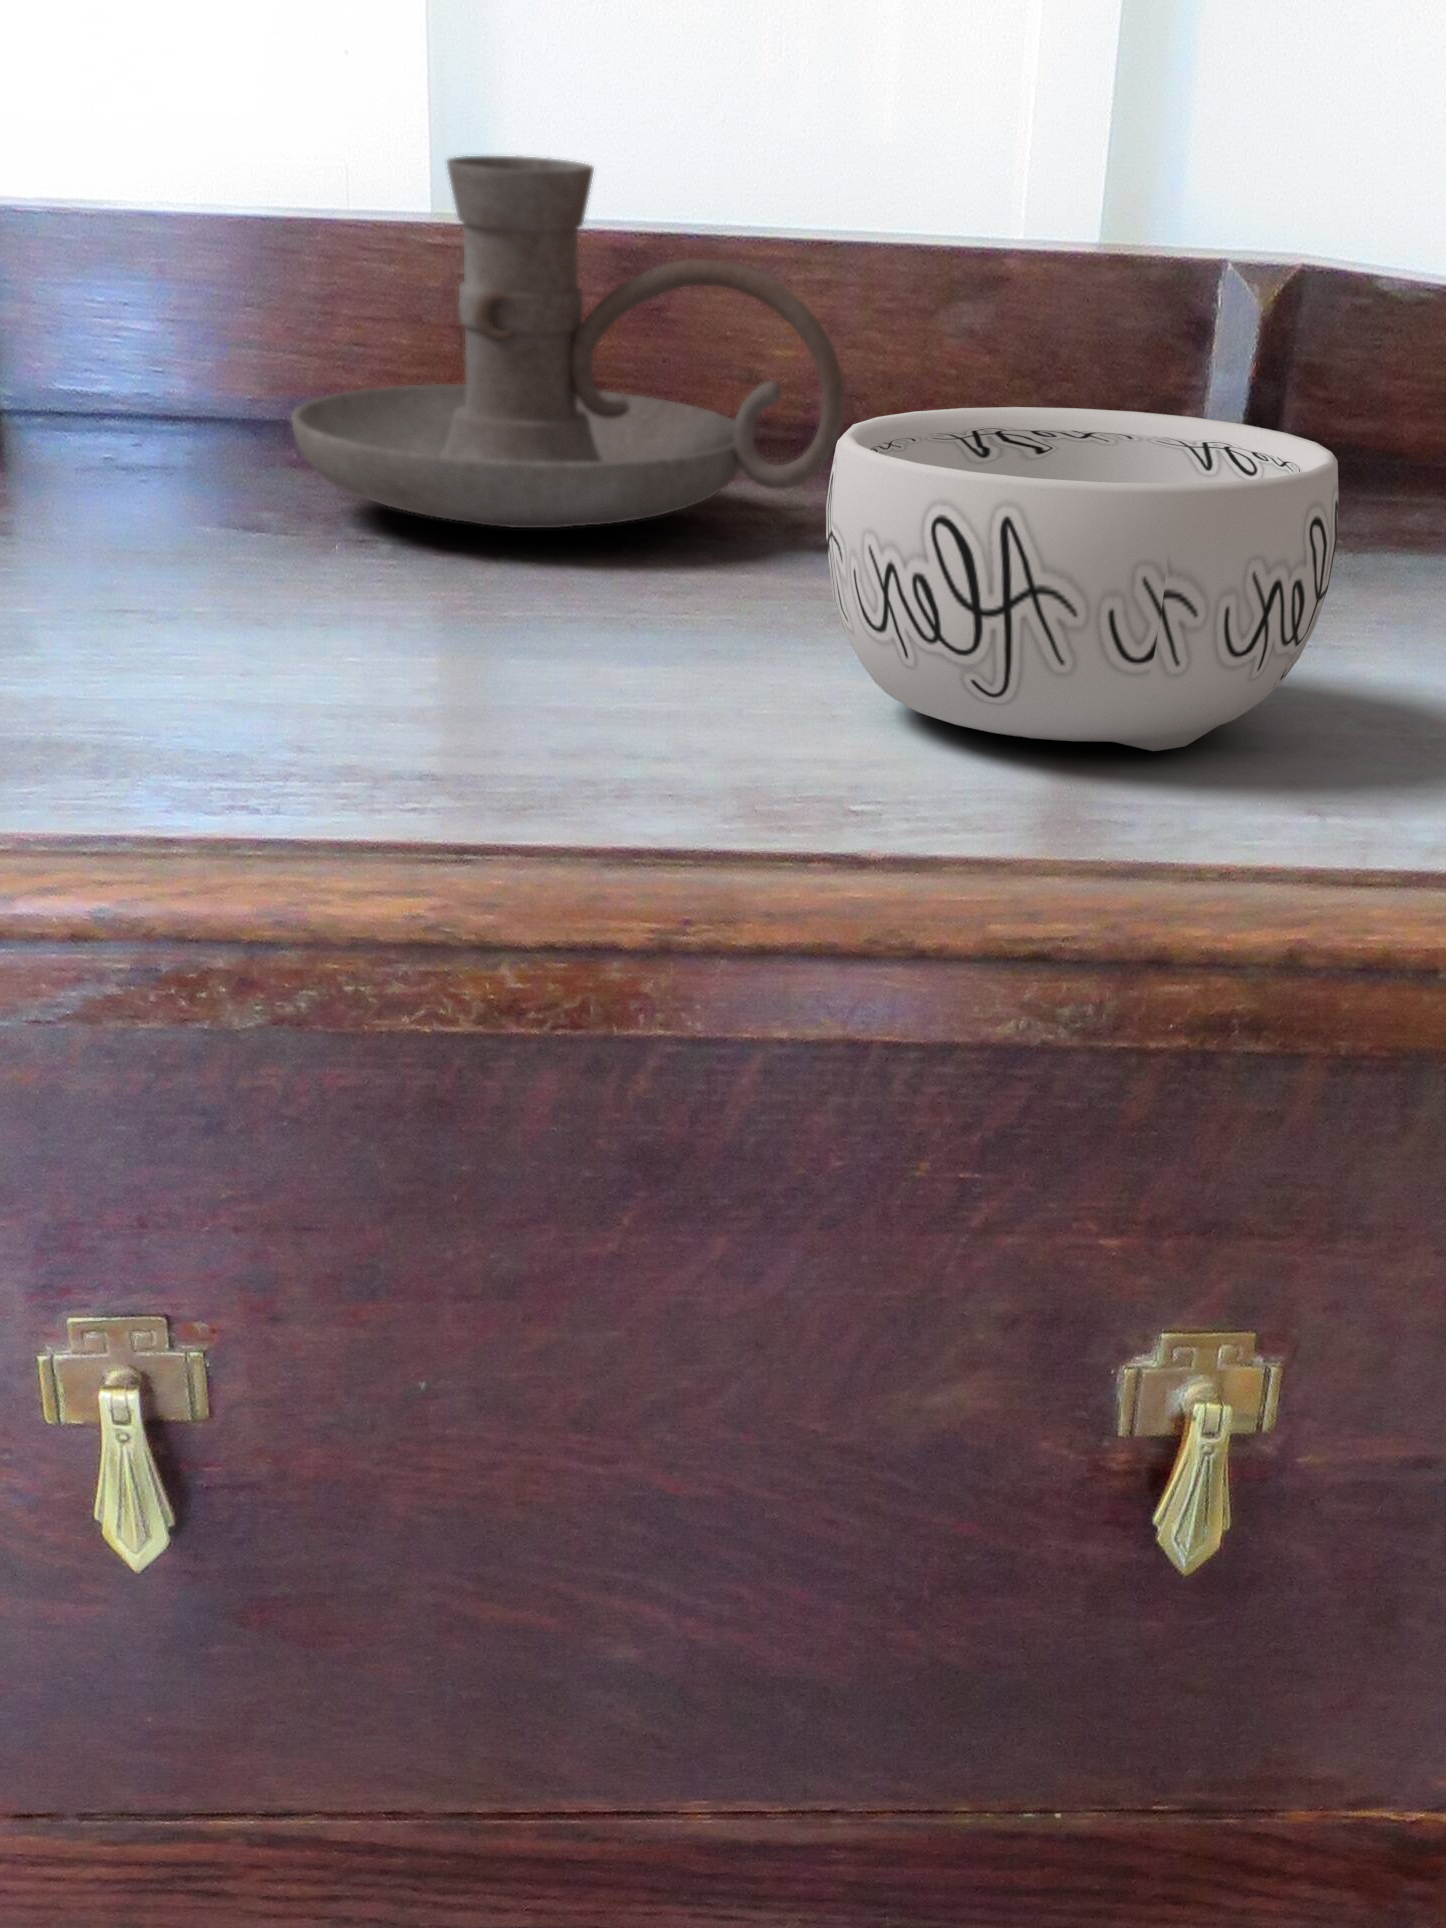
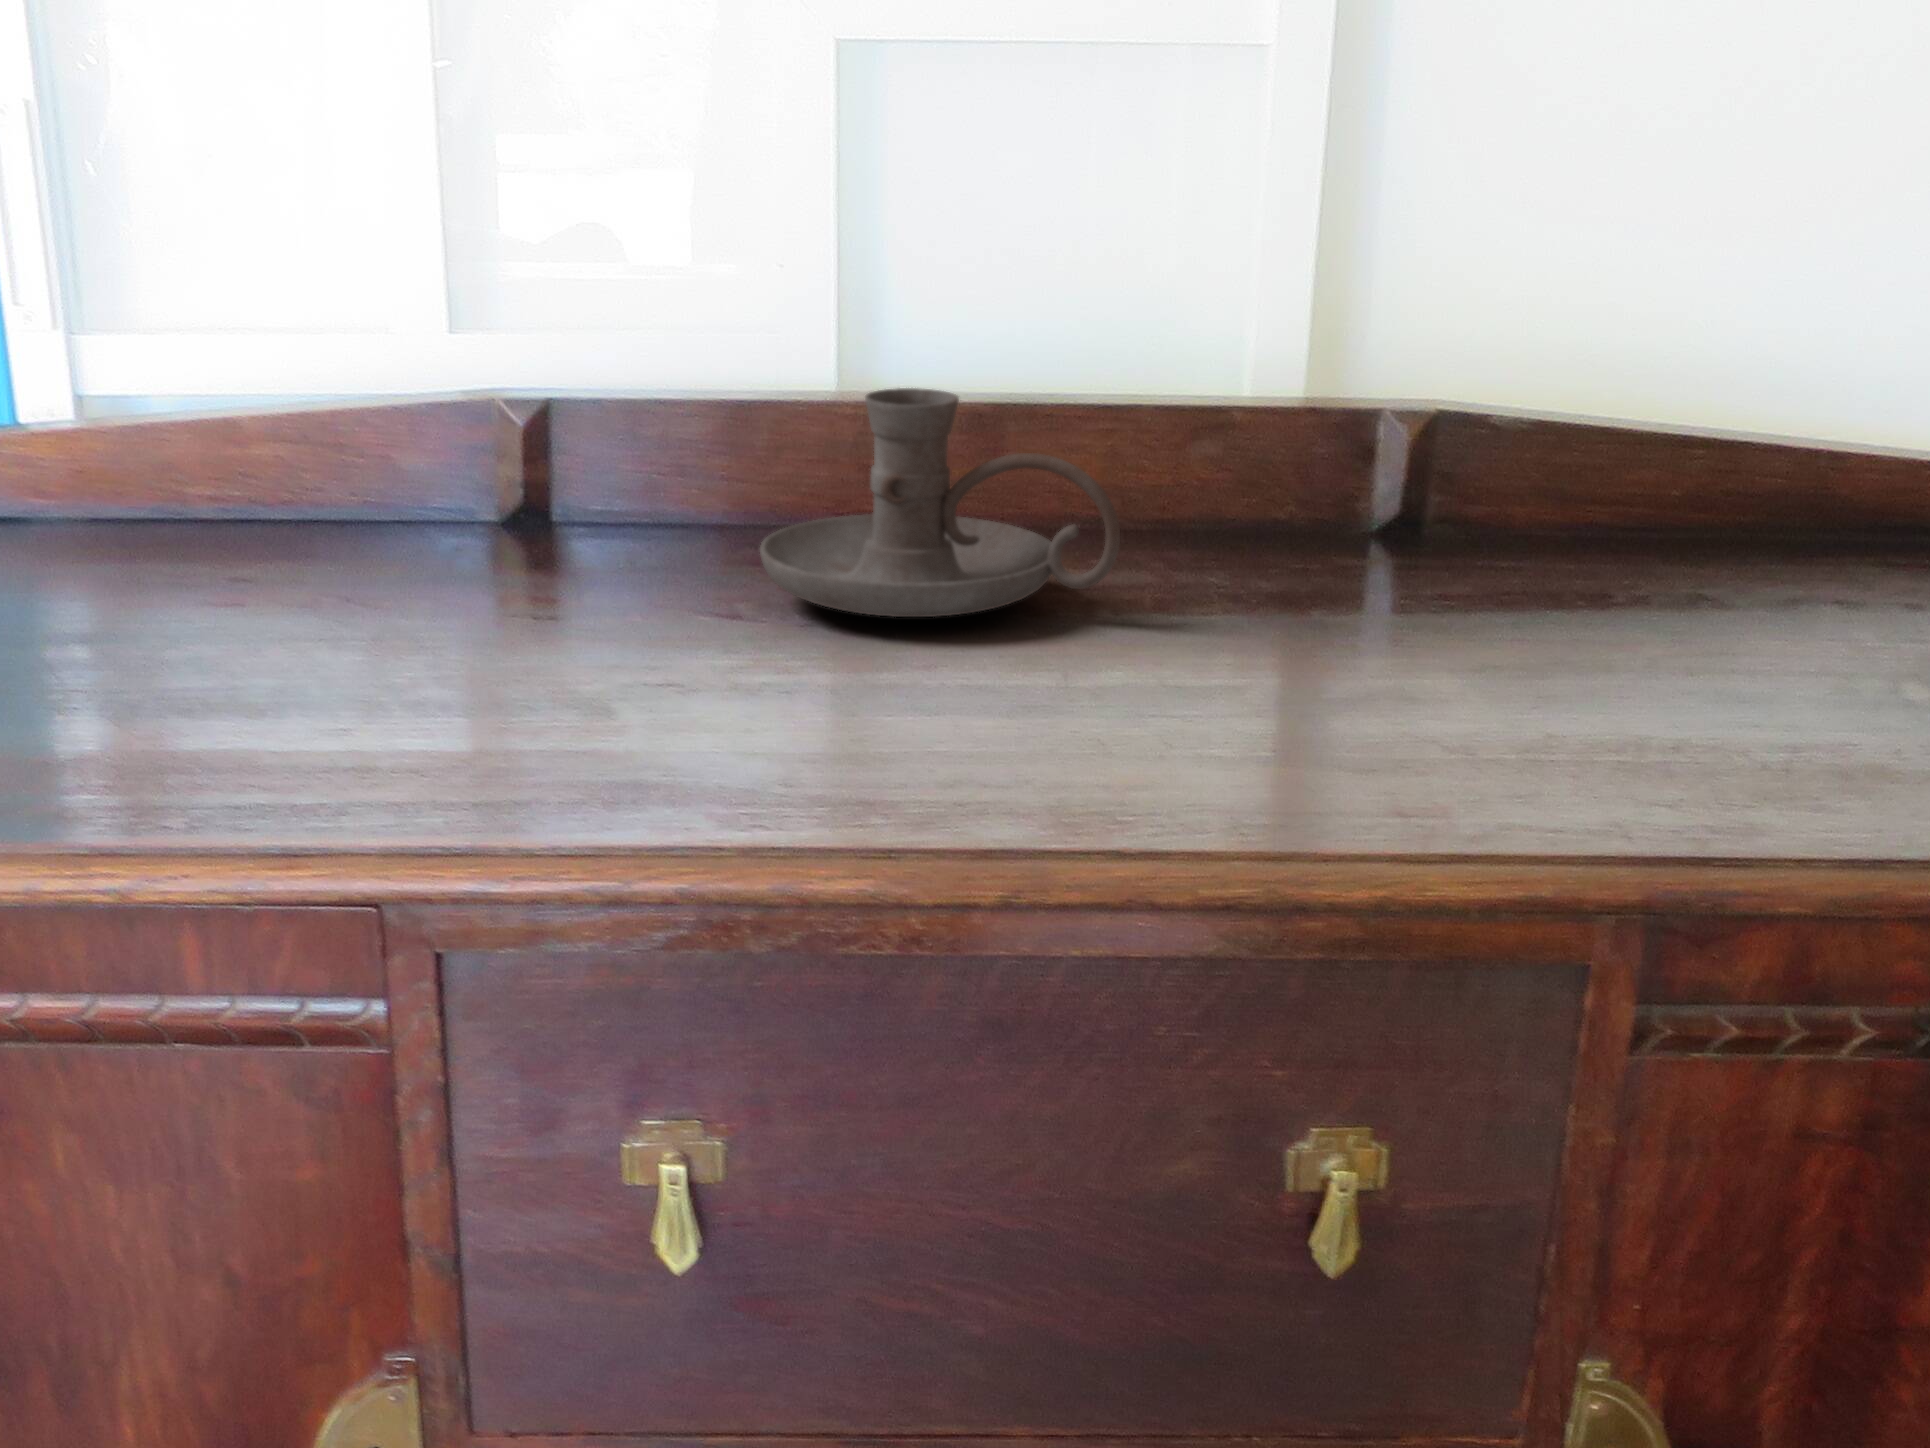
decorative bowl: present [826,407,1338,751] -> none [1104,566,1419,778]

